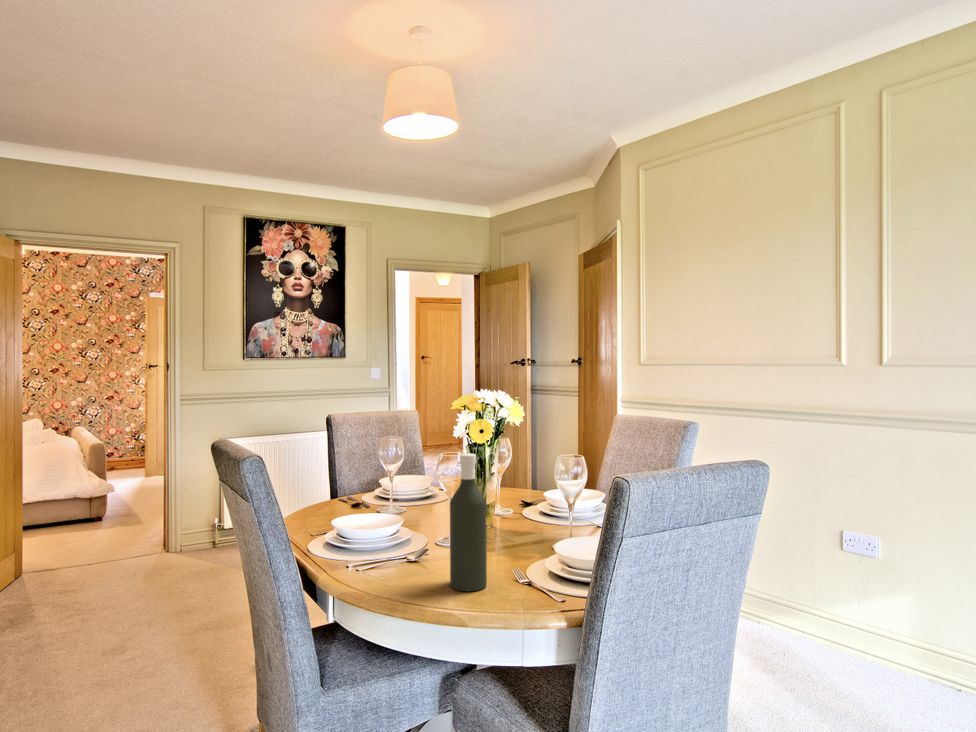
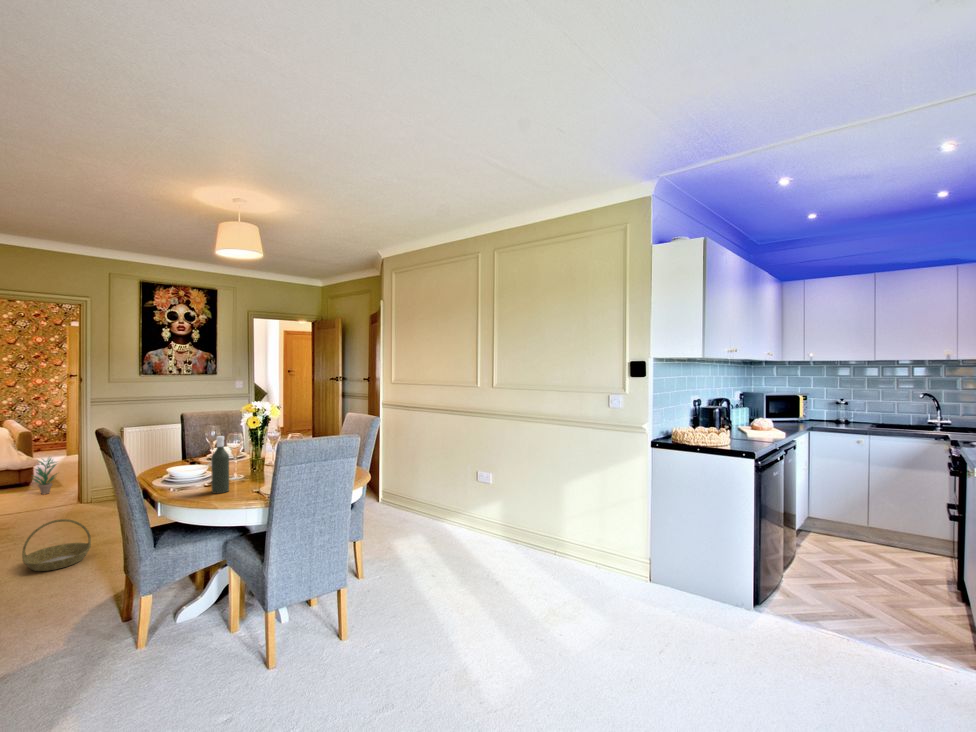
potted plant: none [103,477,139,533] -> present [33,458,56,494]
basket: none [88,591,187,682] -> present [22,519,91,571]

